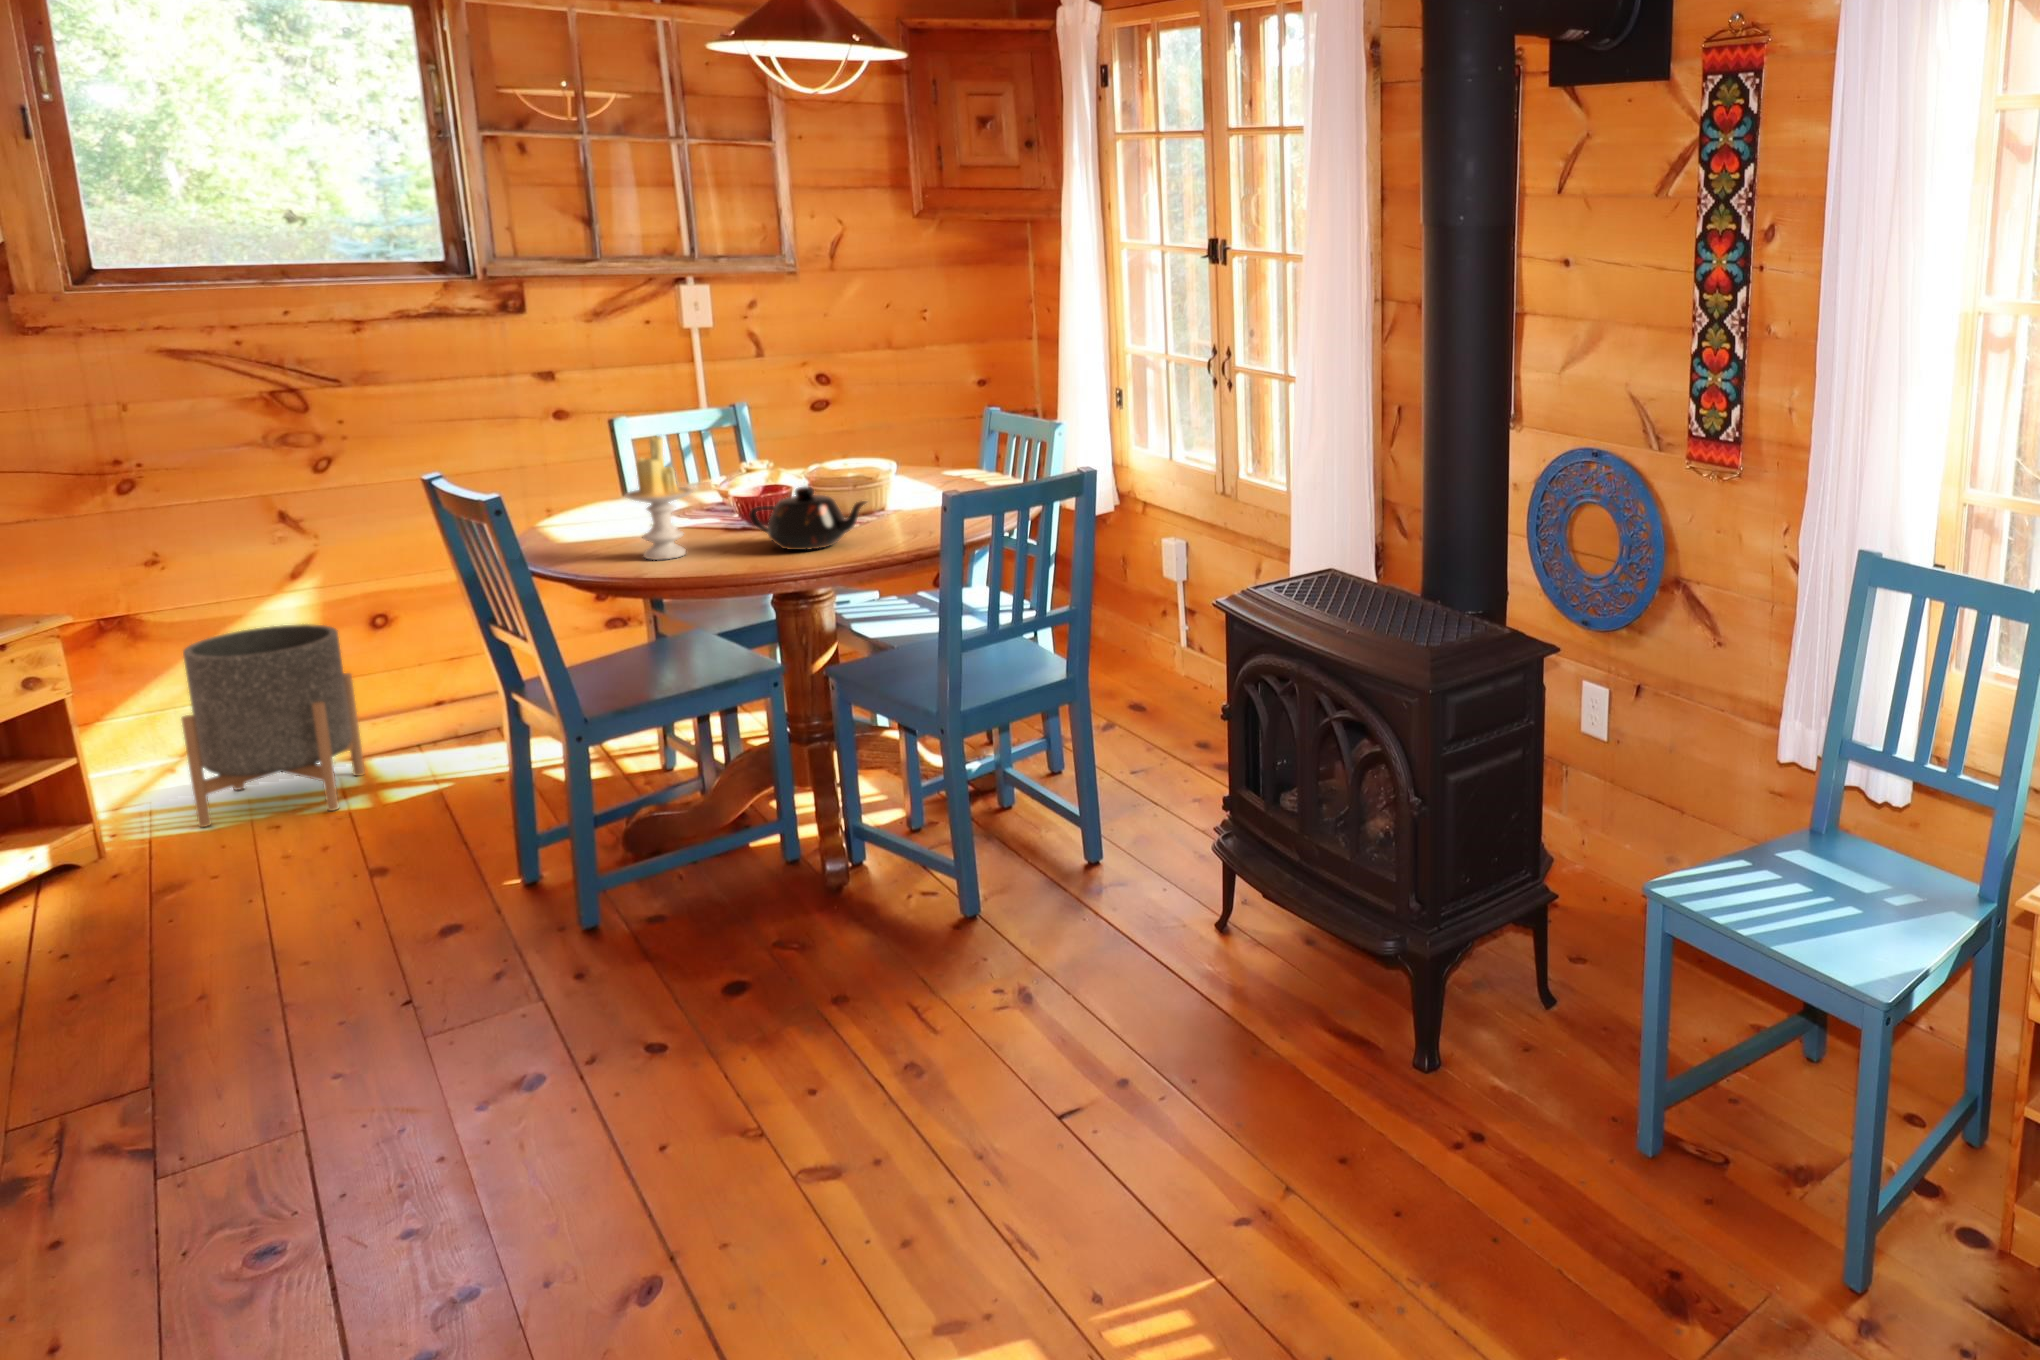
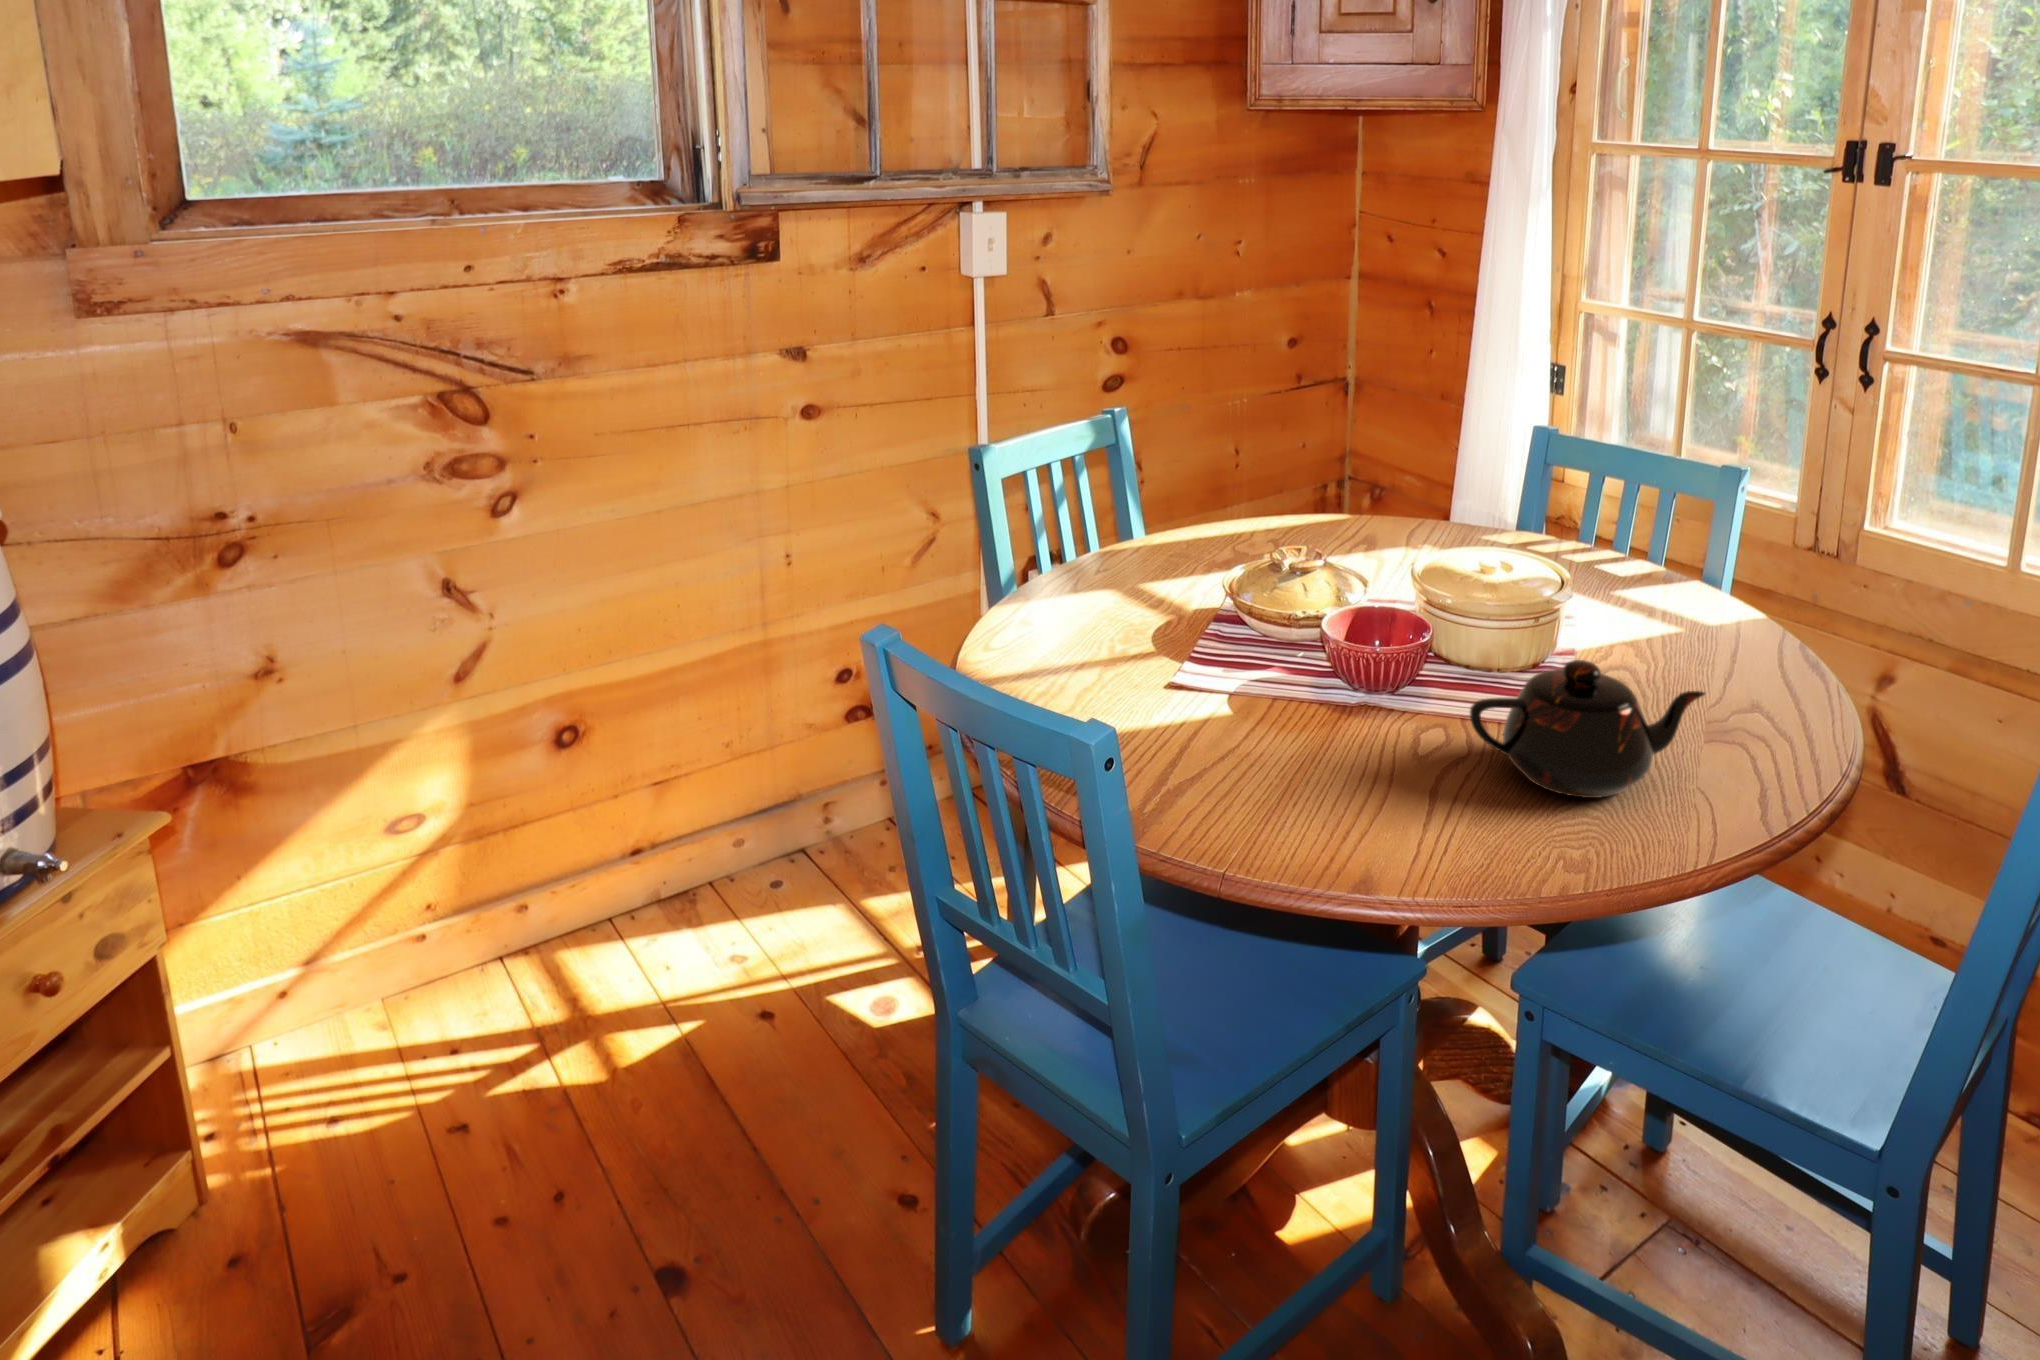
candle: present [625,436,693,560] -> none [1279,570,1407,829]
planter: present [182,624,365,827] -> none [320,761,555,1127]

